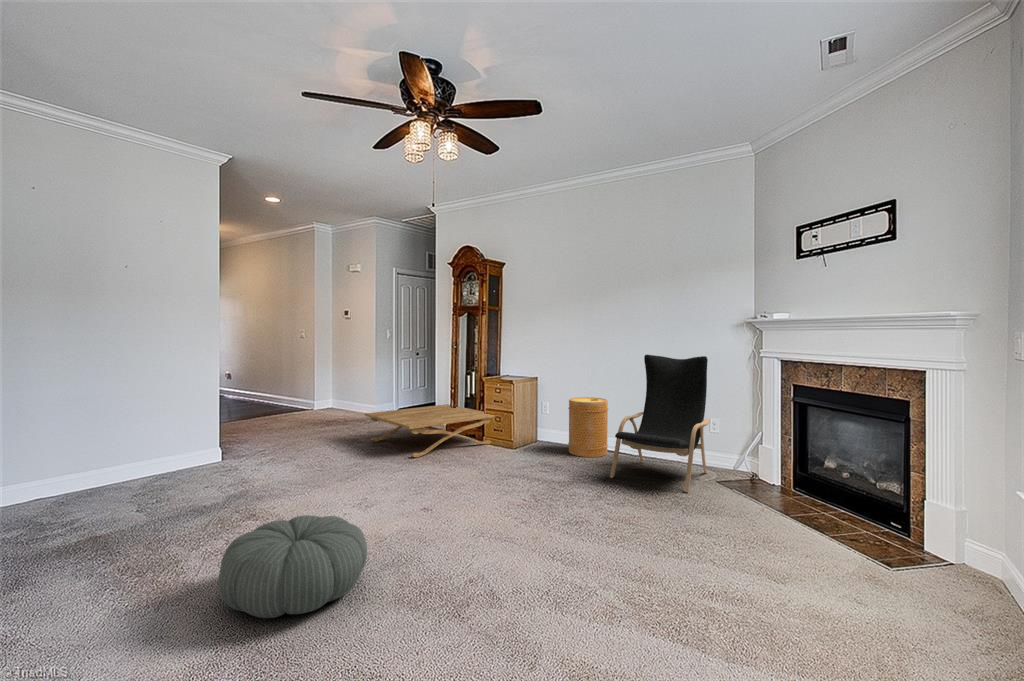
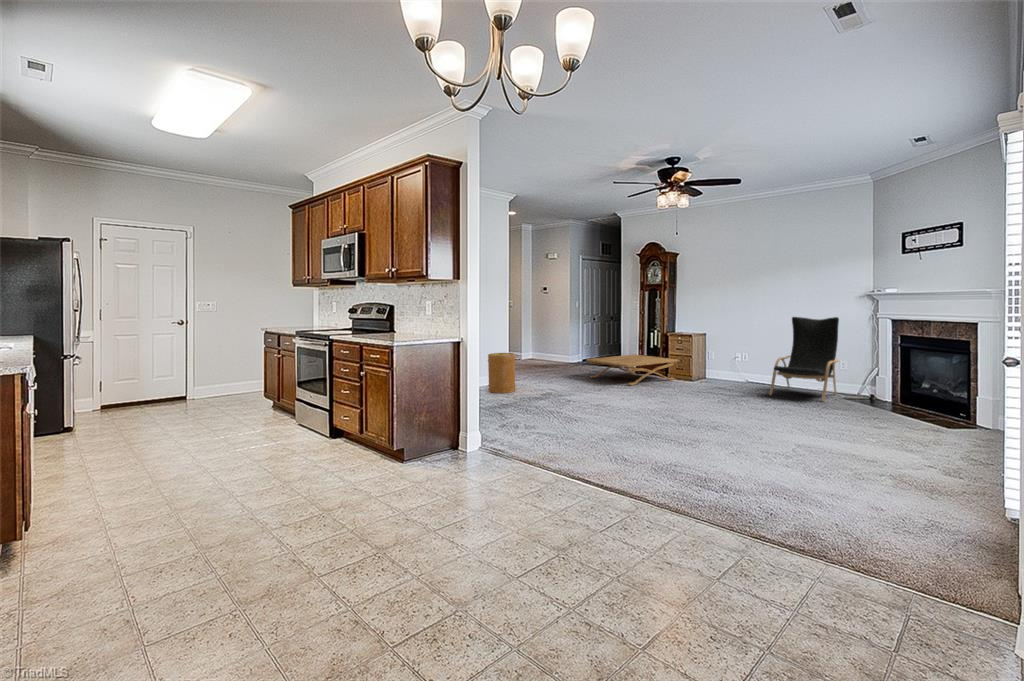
basket: present [568,397,608,457] -> present [488,353,516,393]
pouf: present [218,515,367,618] -> none [602,396,665,431]

